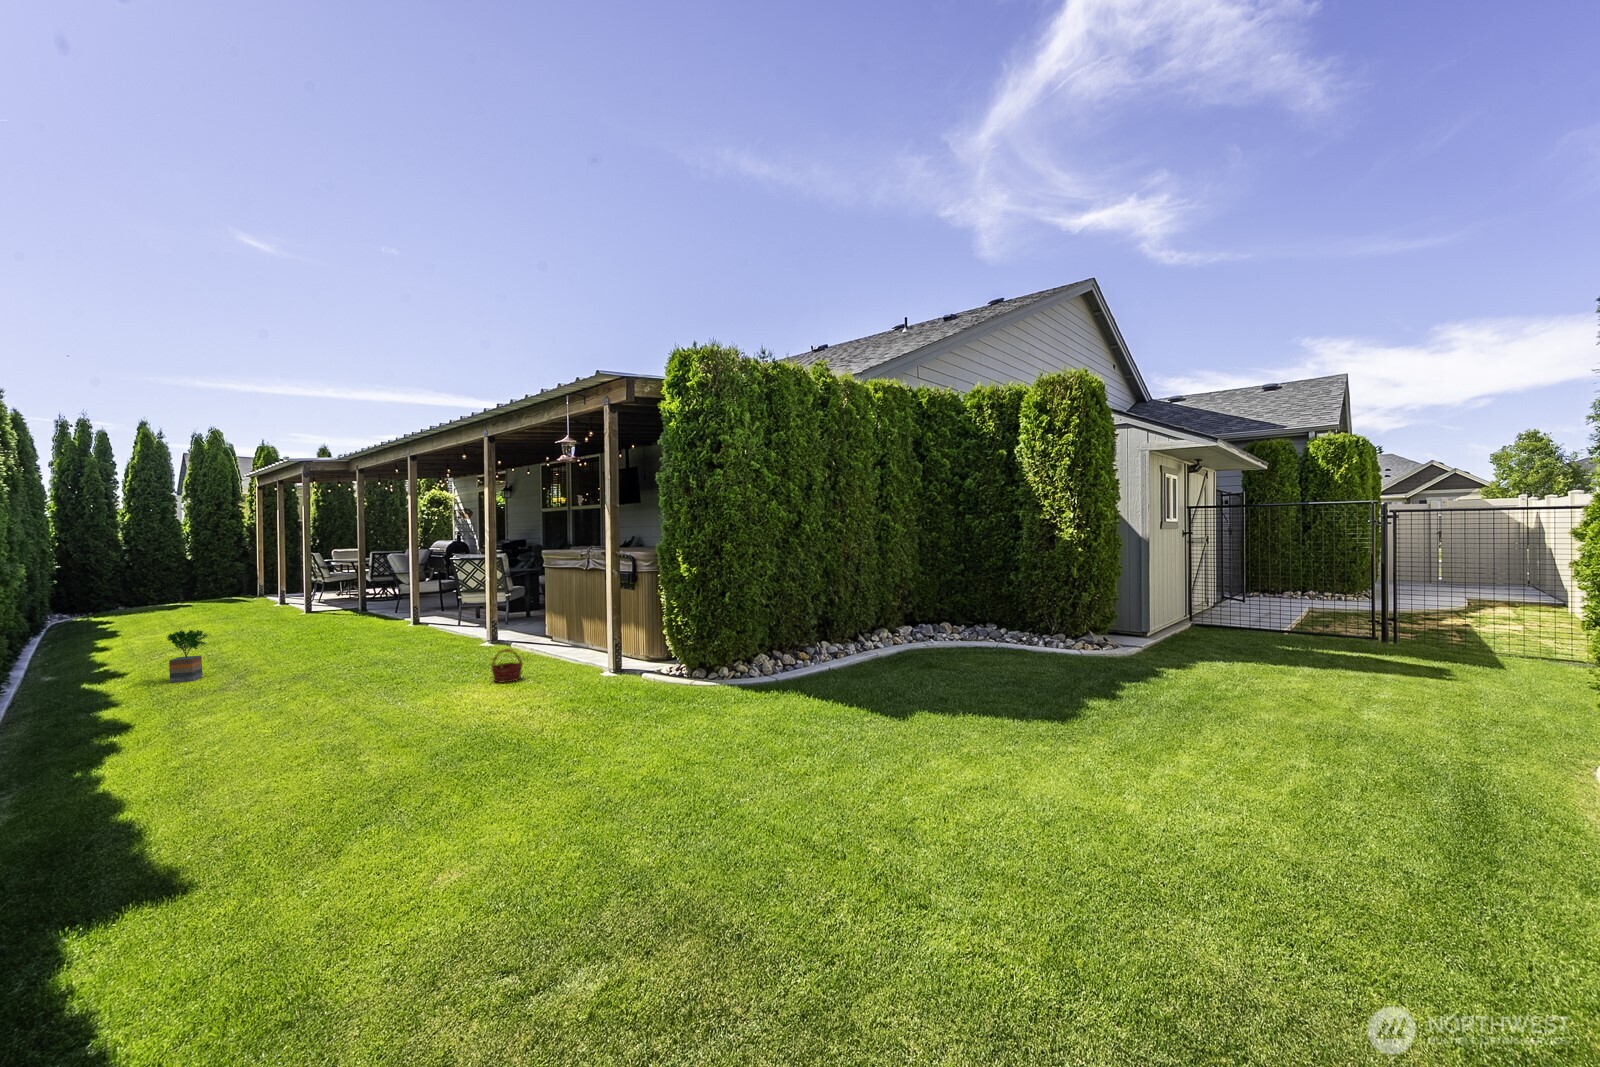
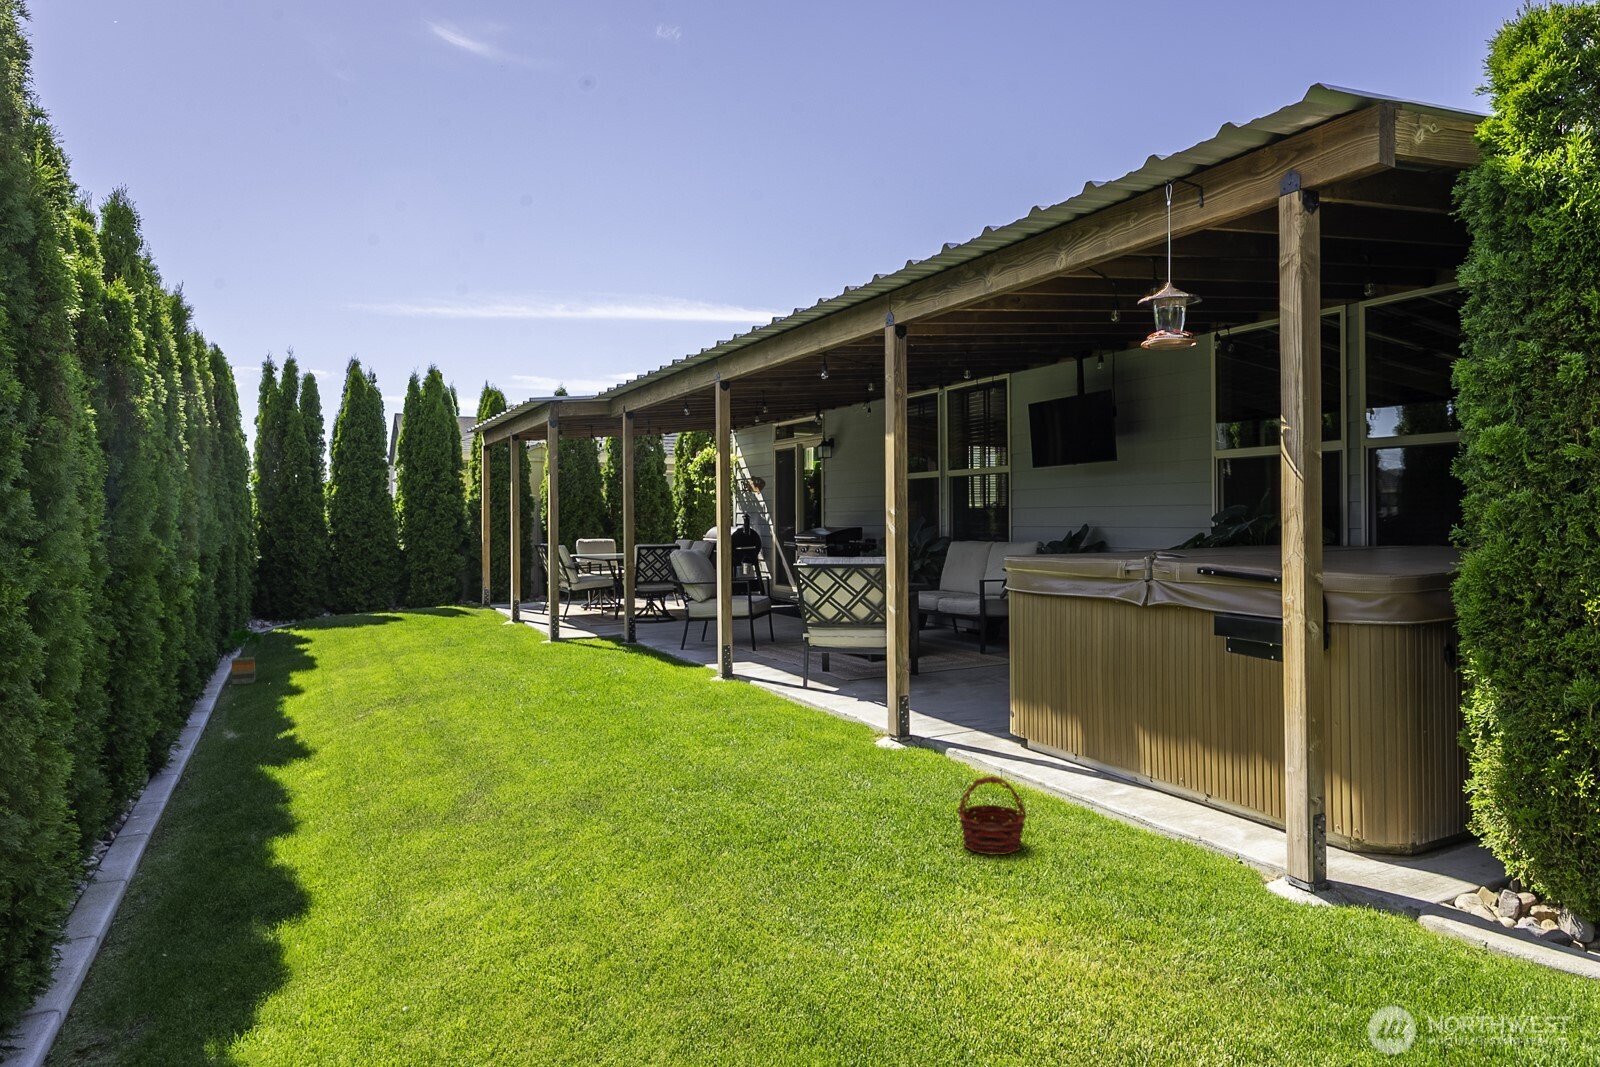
potted tree: present [167,630,208,683] -> present [223,629,263,684]

